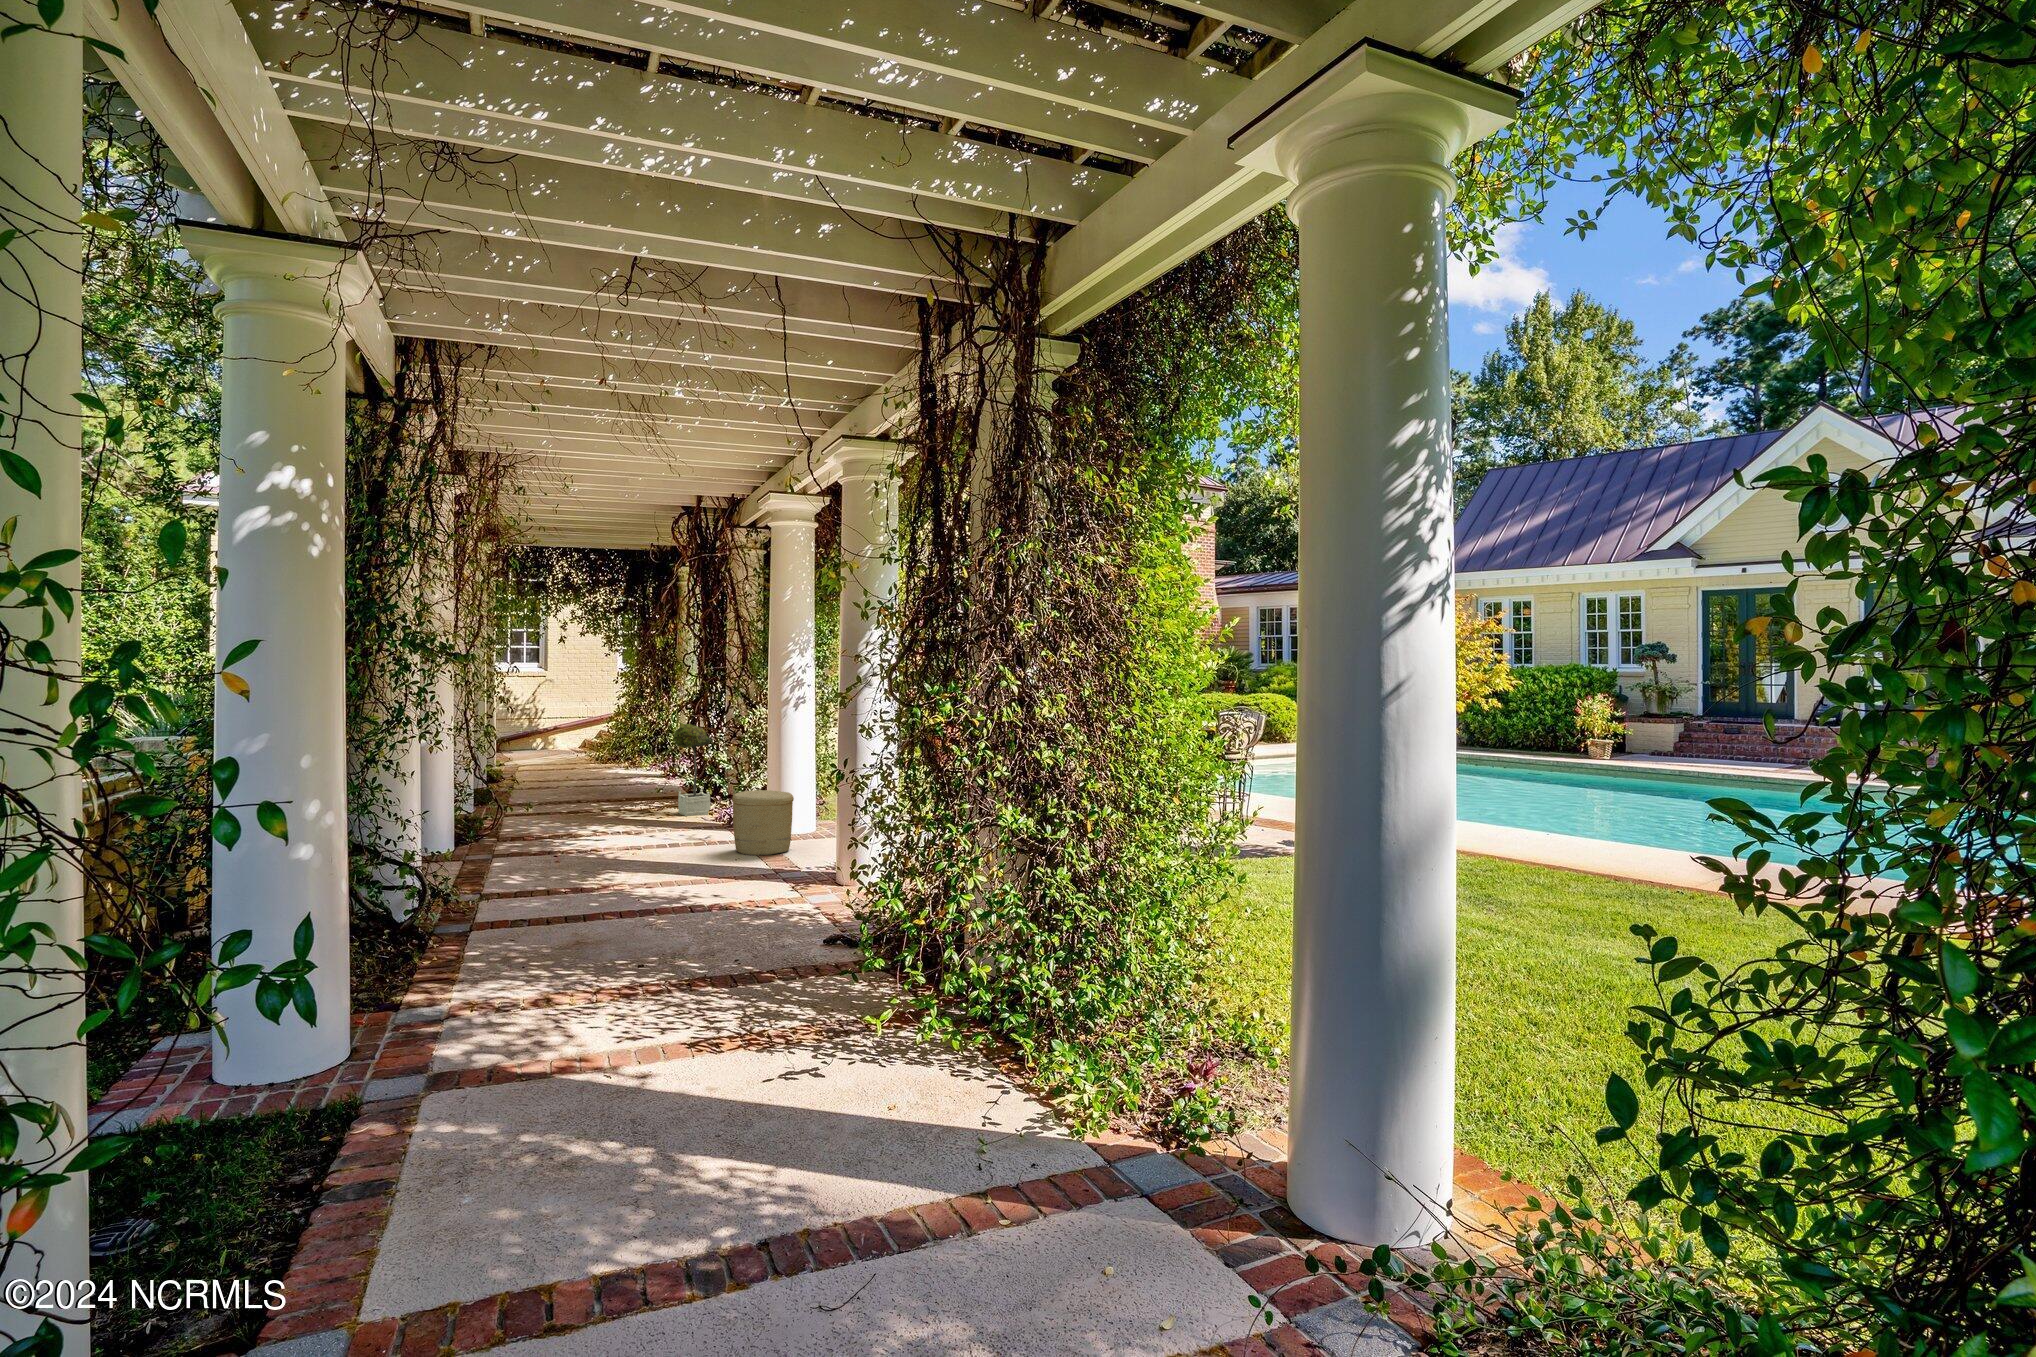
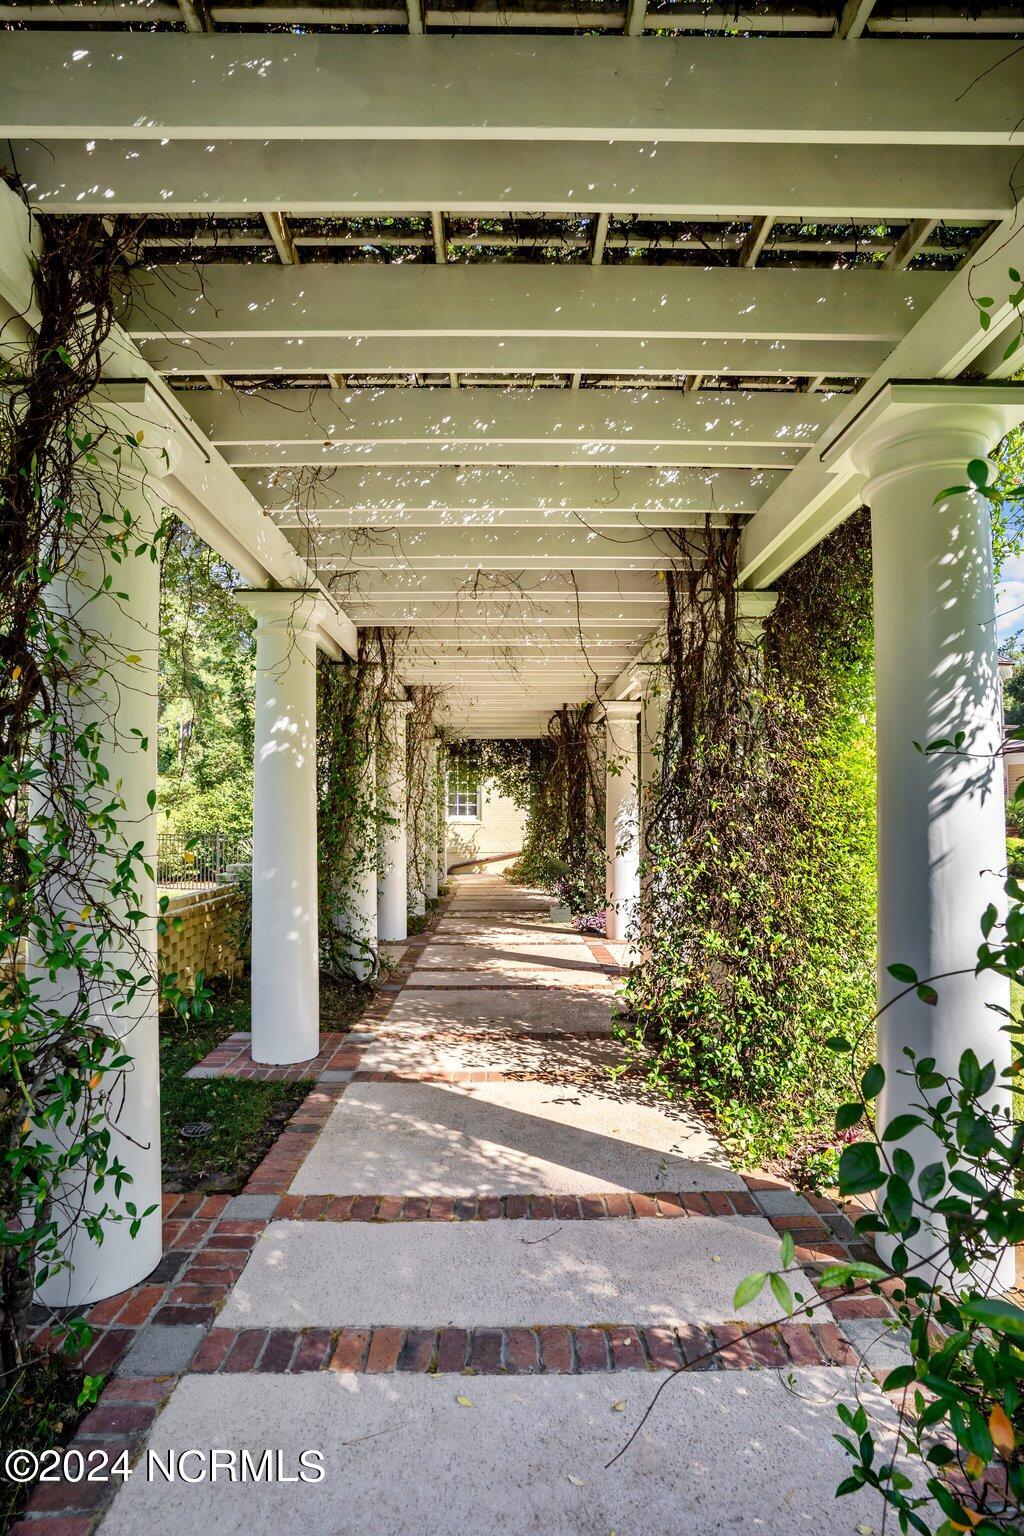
woven basket: present [732,790,794,855] -> none [576,907,617,953]

